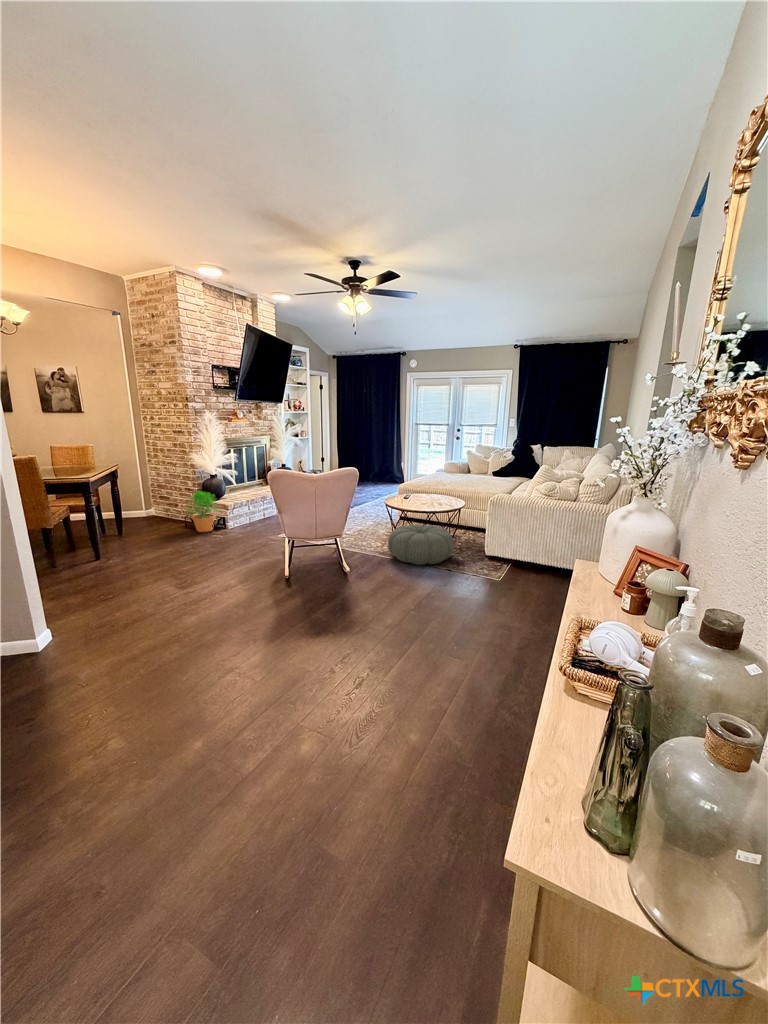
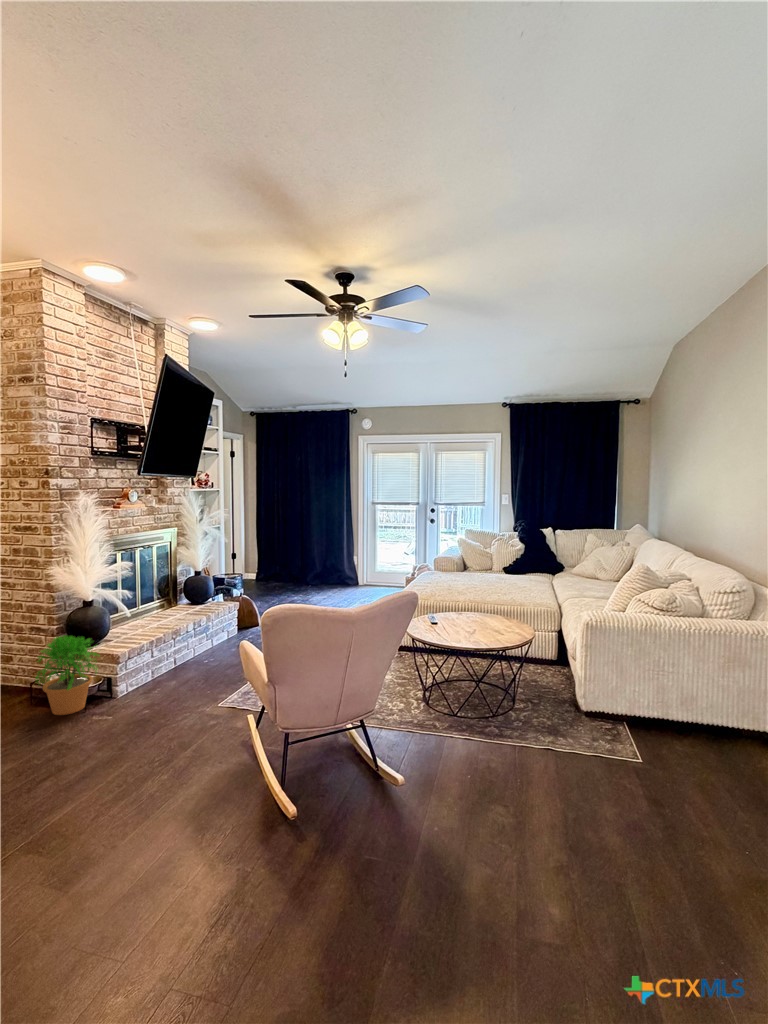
pouf: present [388,524,455,565] -> none [431,665,542,745]

